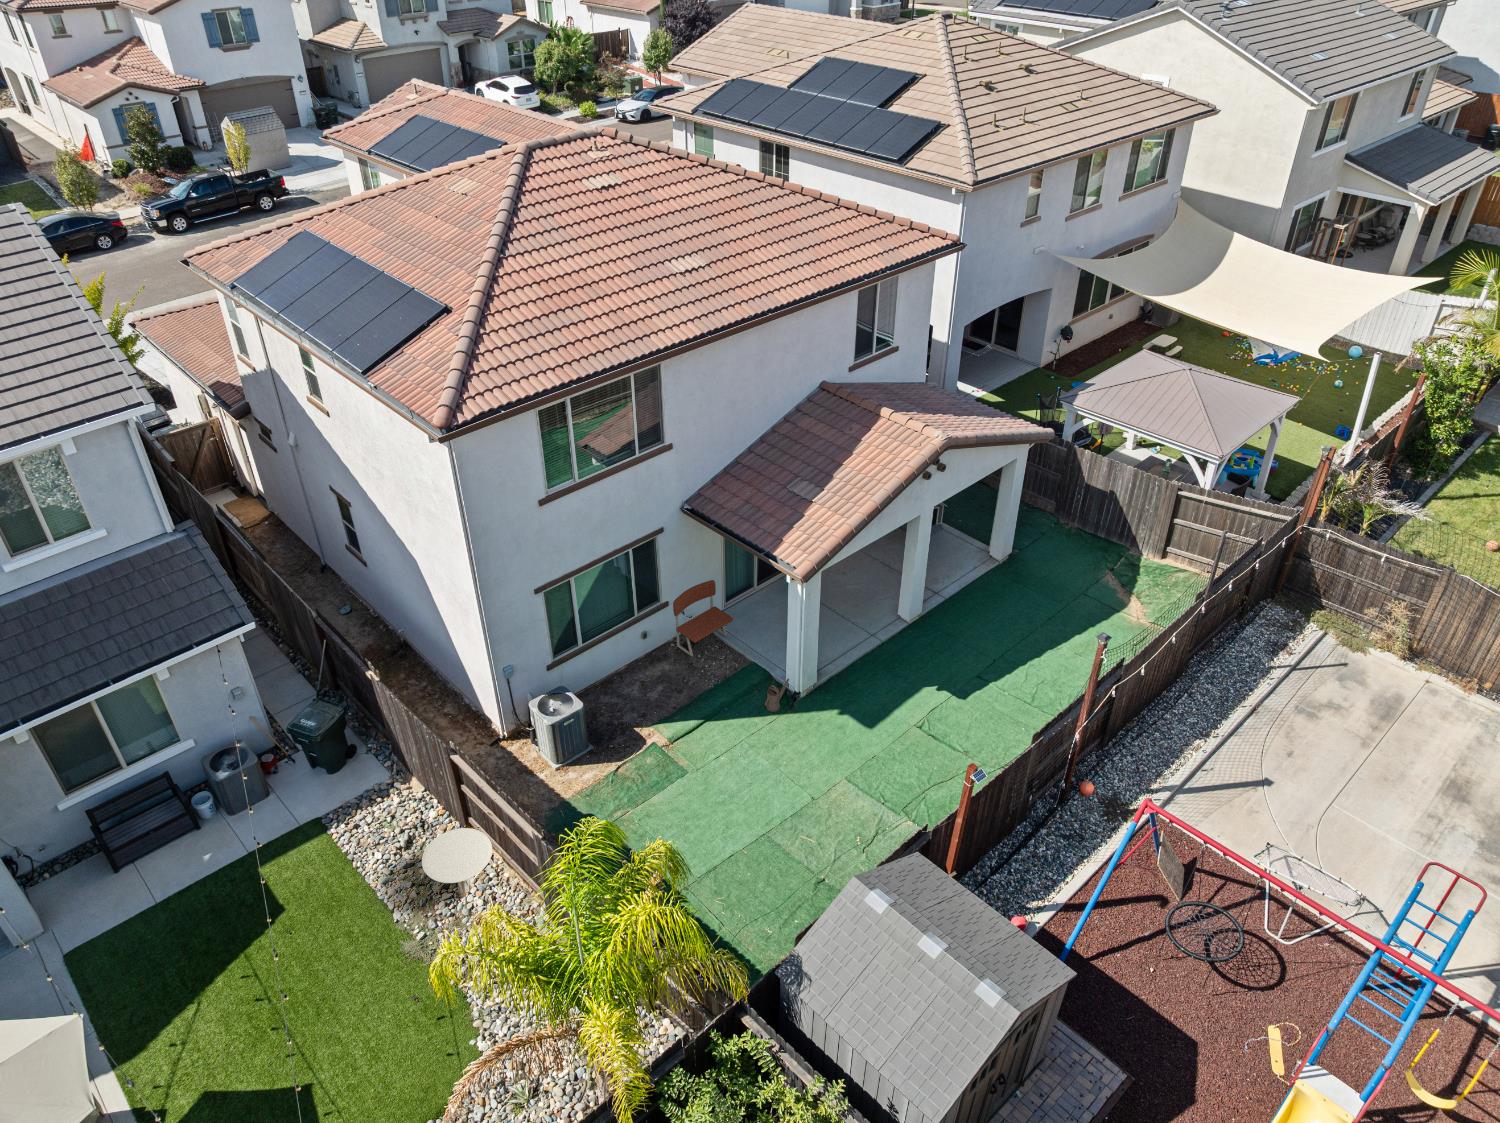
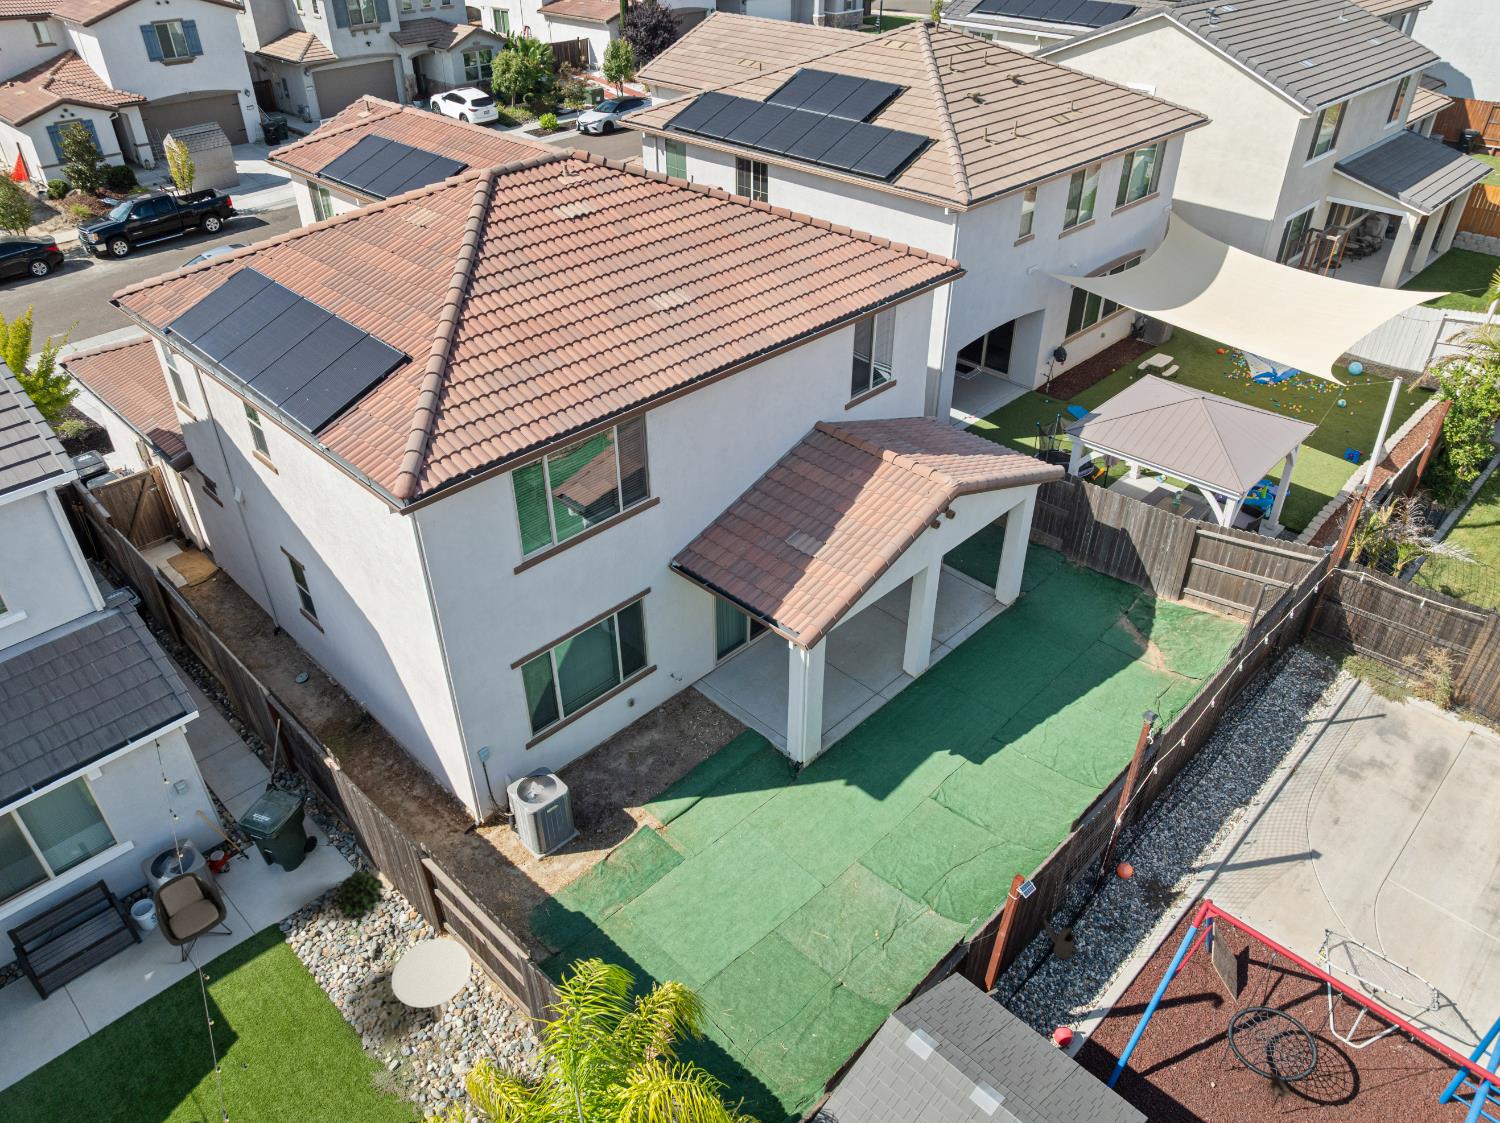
bench: present [673,580,733,656] -> none [663,640,728,724]
watering can: present [765,679,789,712] -> present [1044,919,1078,959]
lounge chair: none [214,765,282,842] -> present [154,872,232,961]
potted plant: none [374,769,419,811] -> present [336,870,386,918]
plush toy: none [1207,964,1224,985] -> present [1271,1072,1292,1097]

